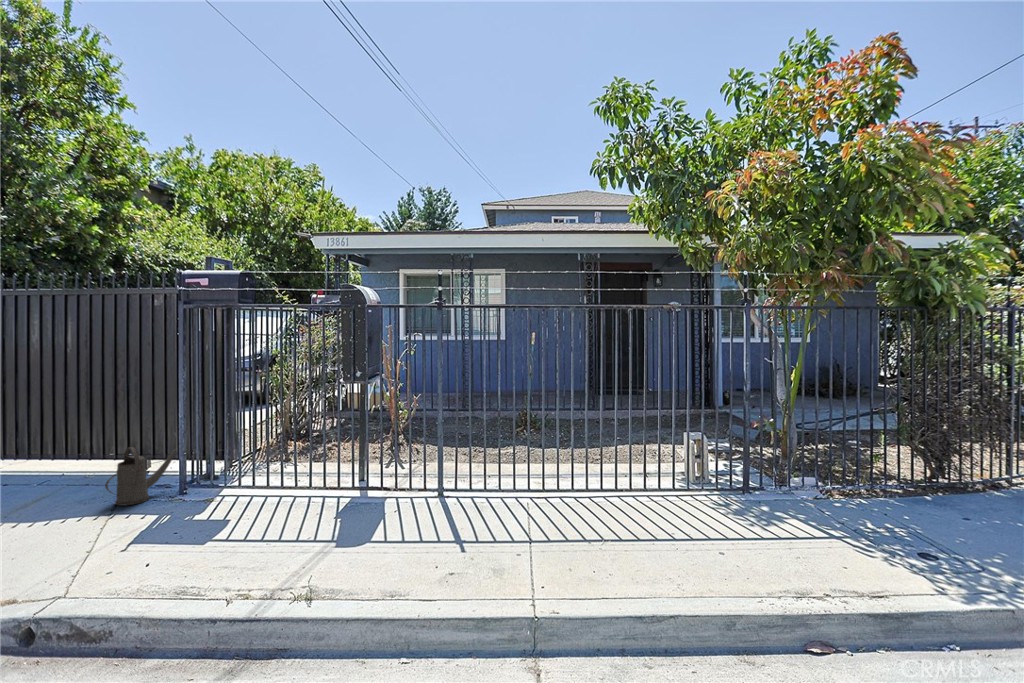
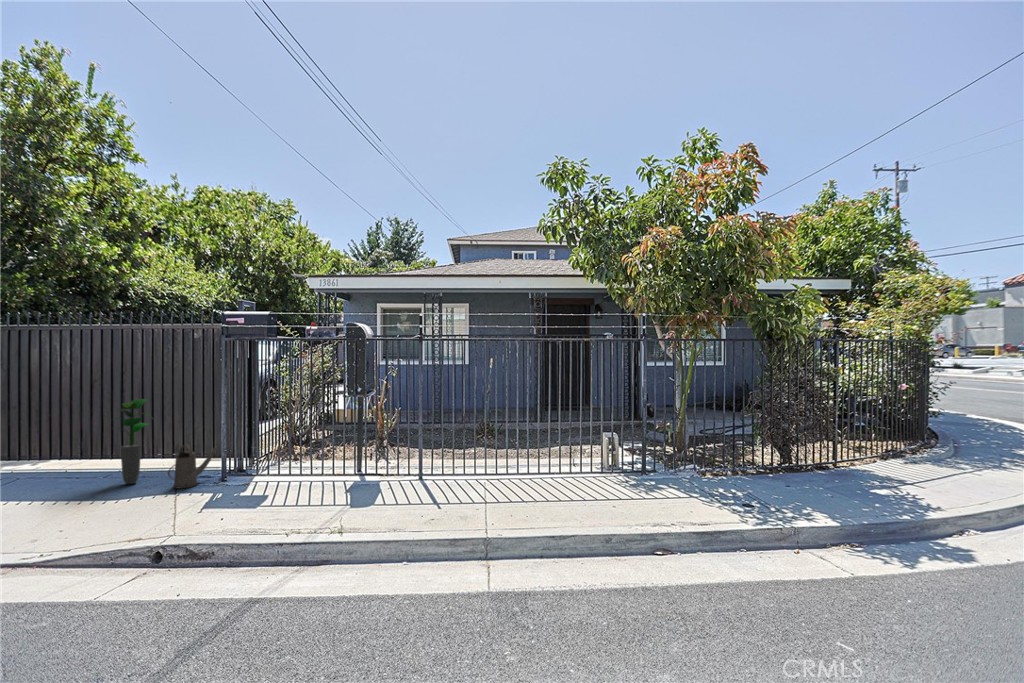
potted plant: none [30,386,96,497] -> present [119,399,150,484]

